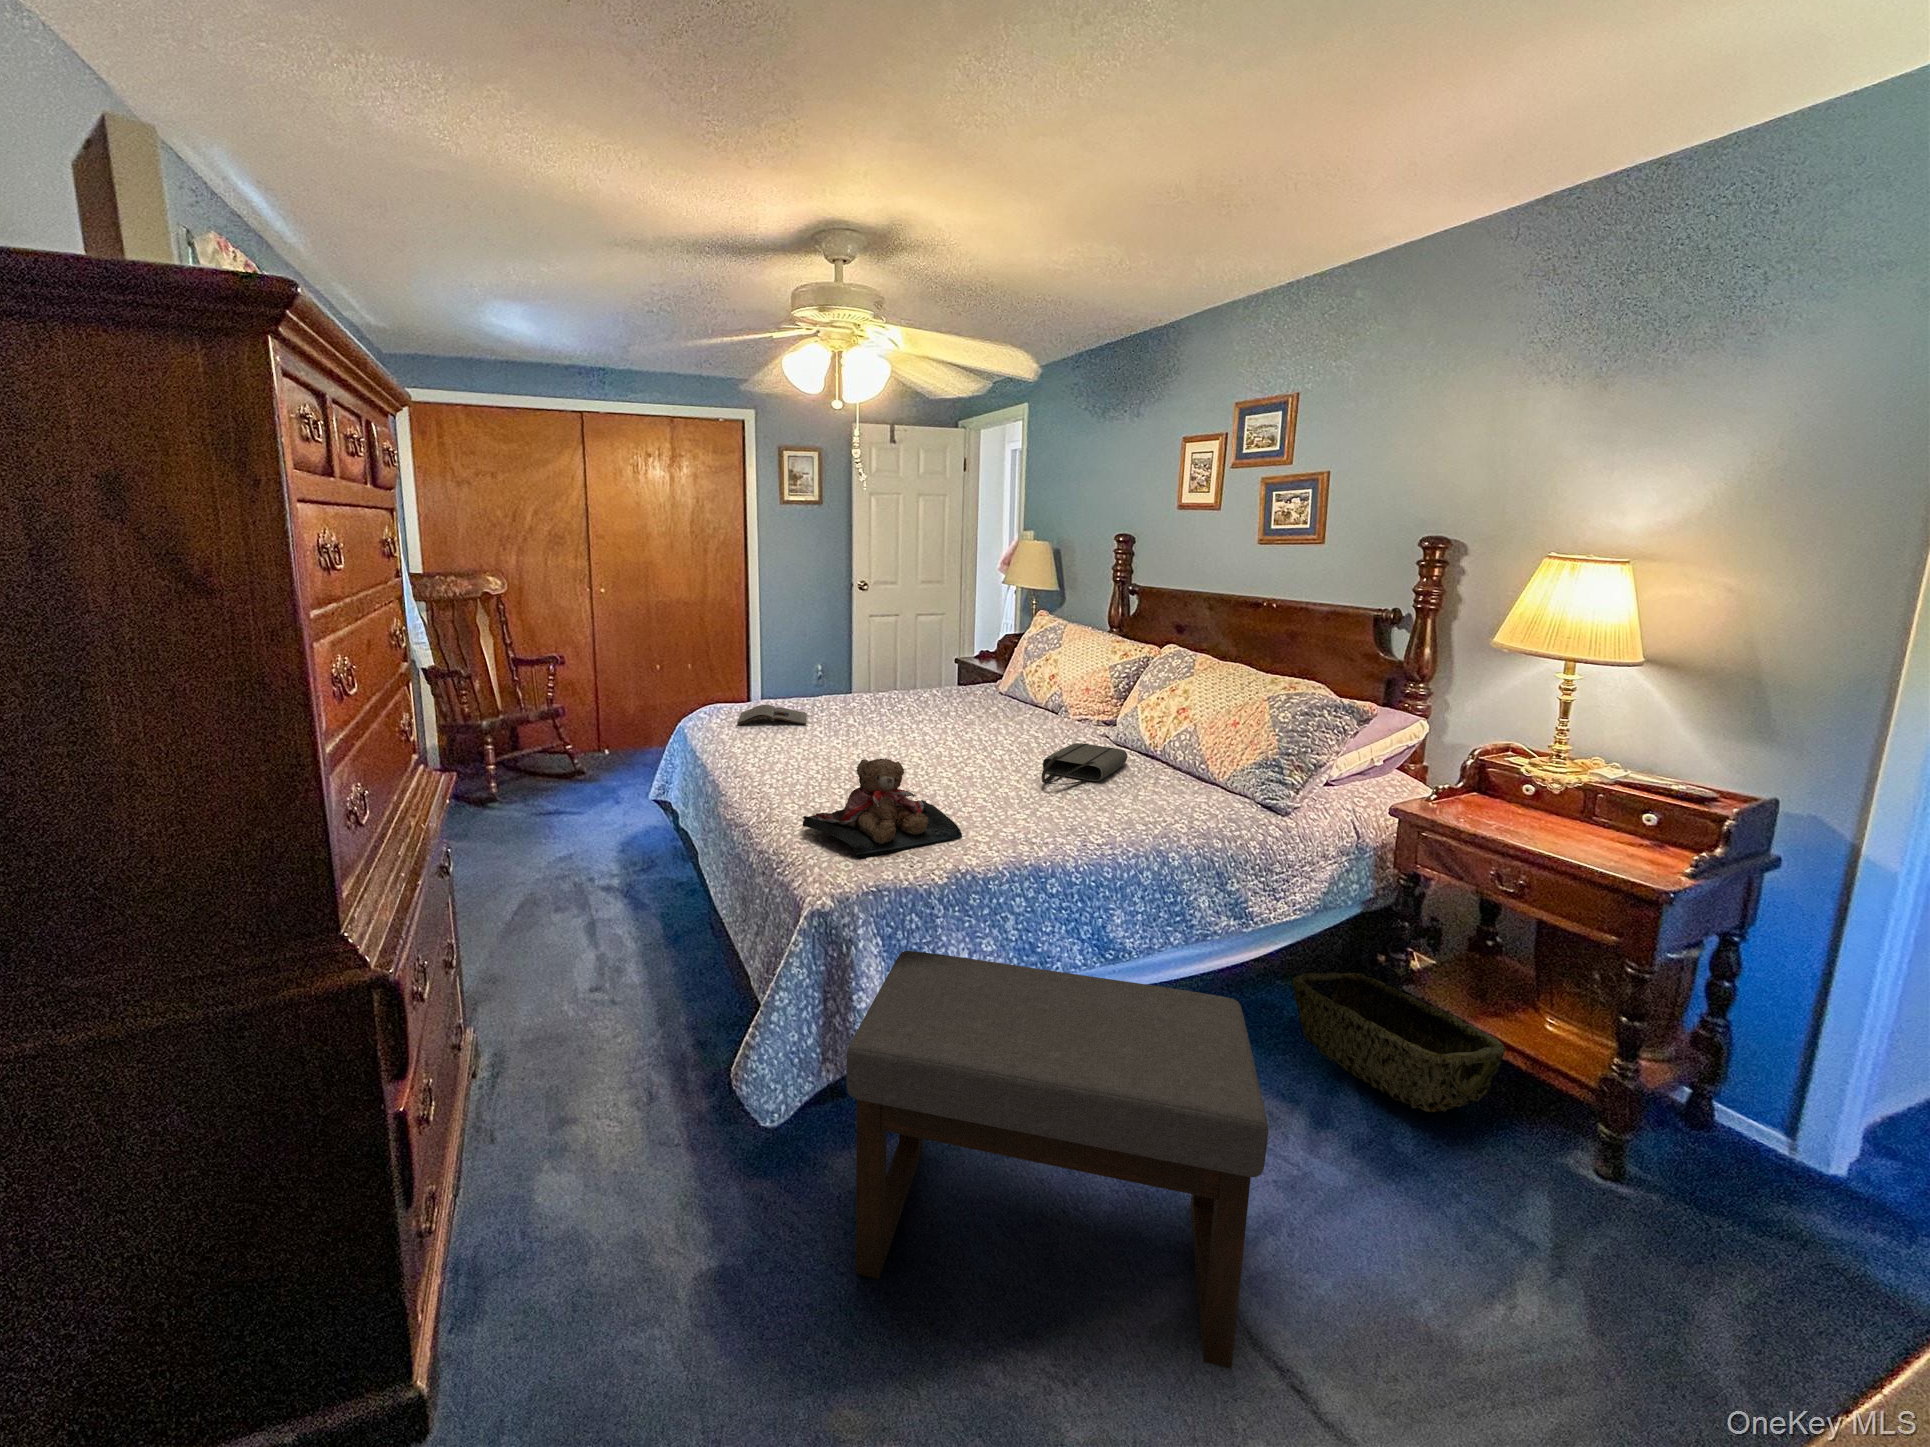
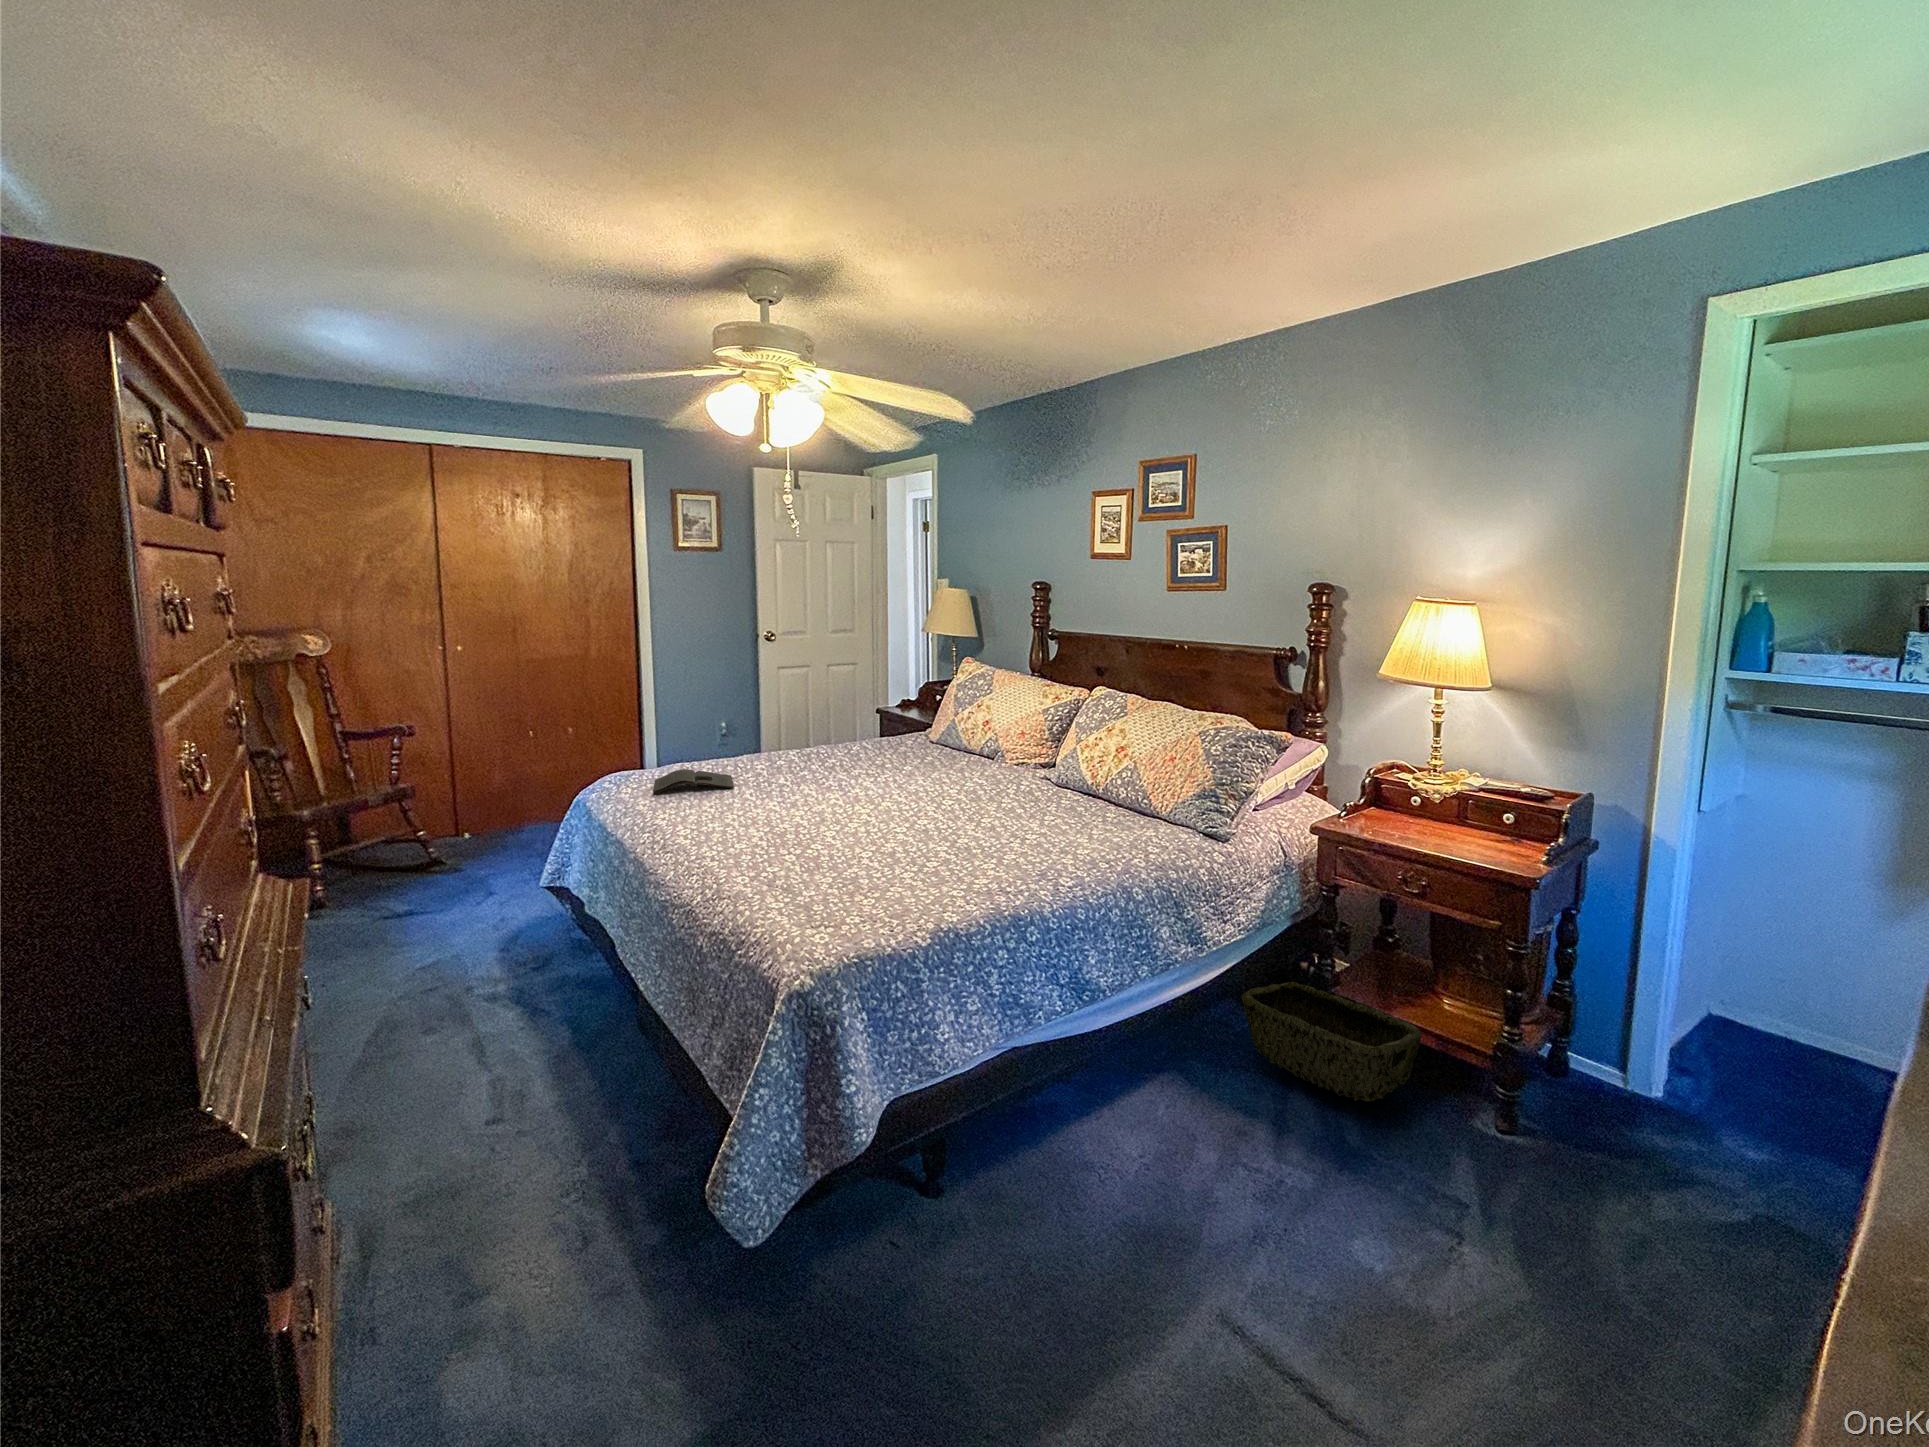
tote bag: present [1041,743,1127,785] -> none [996,788,1074,831]
teddy bear: present [803,758,962,858] -> none [761,819,936,930]
ottoman: present [847,951,1268,1369] -> none [852,1022,1278,1396]

